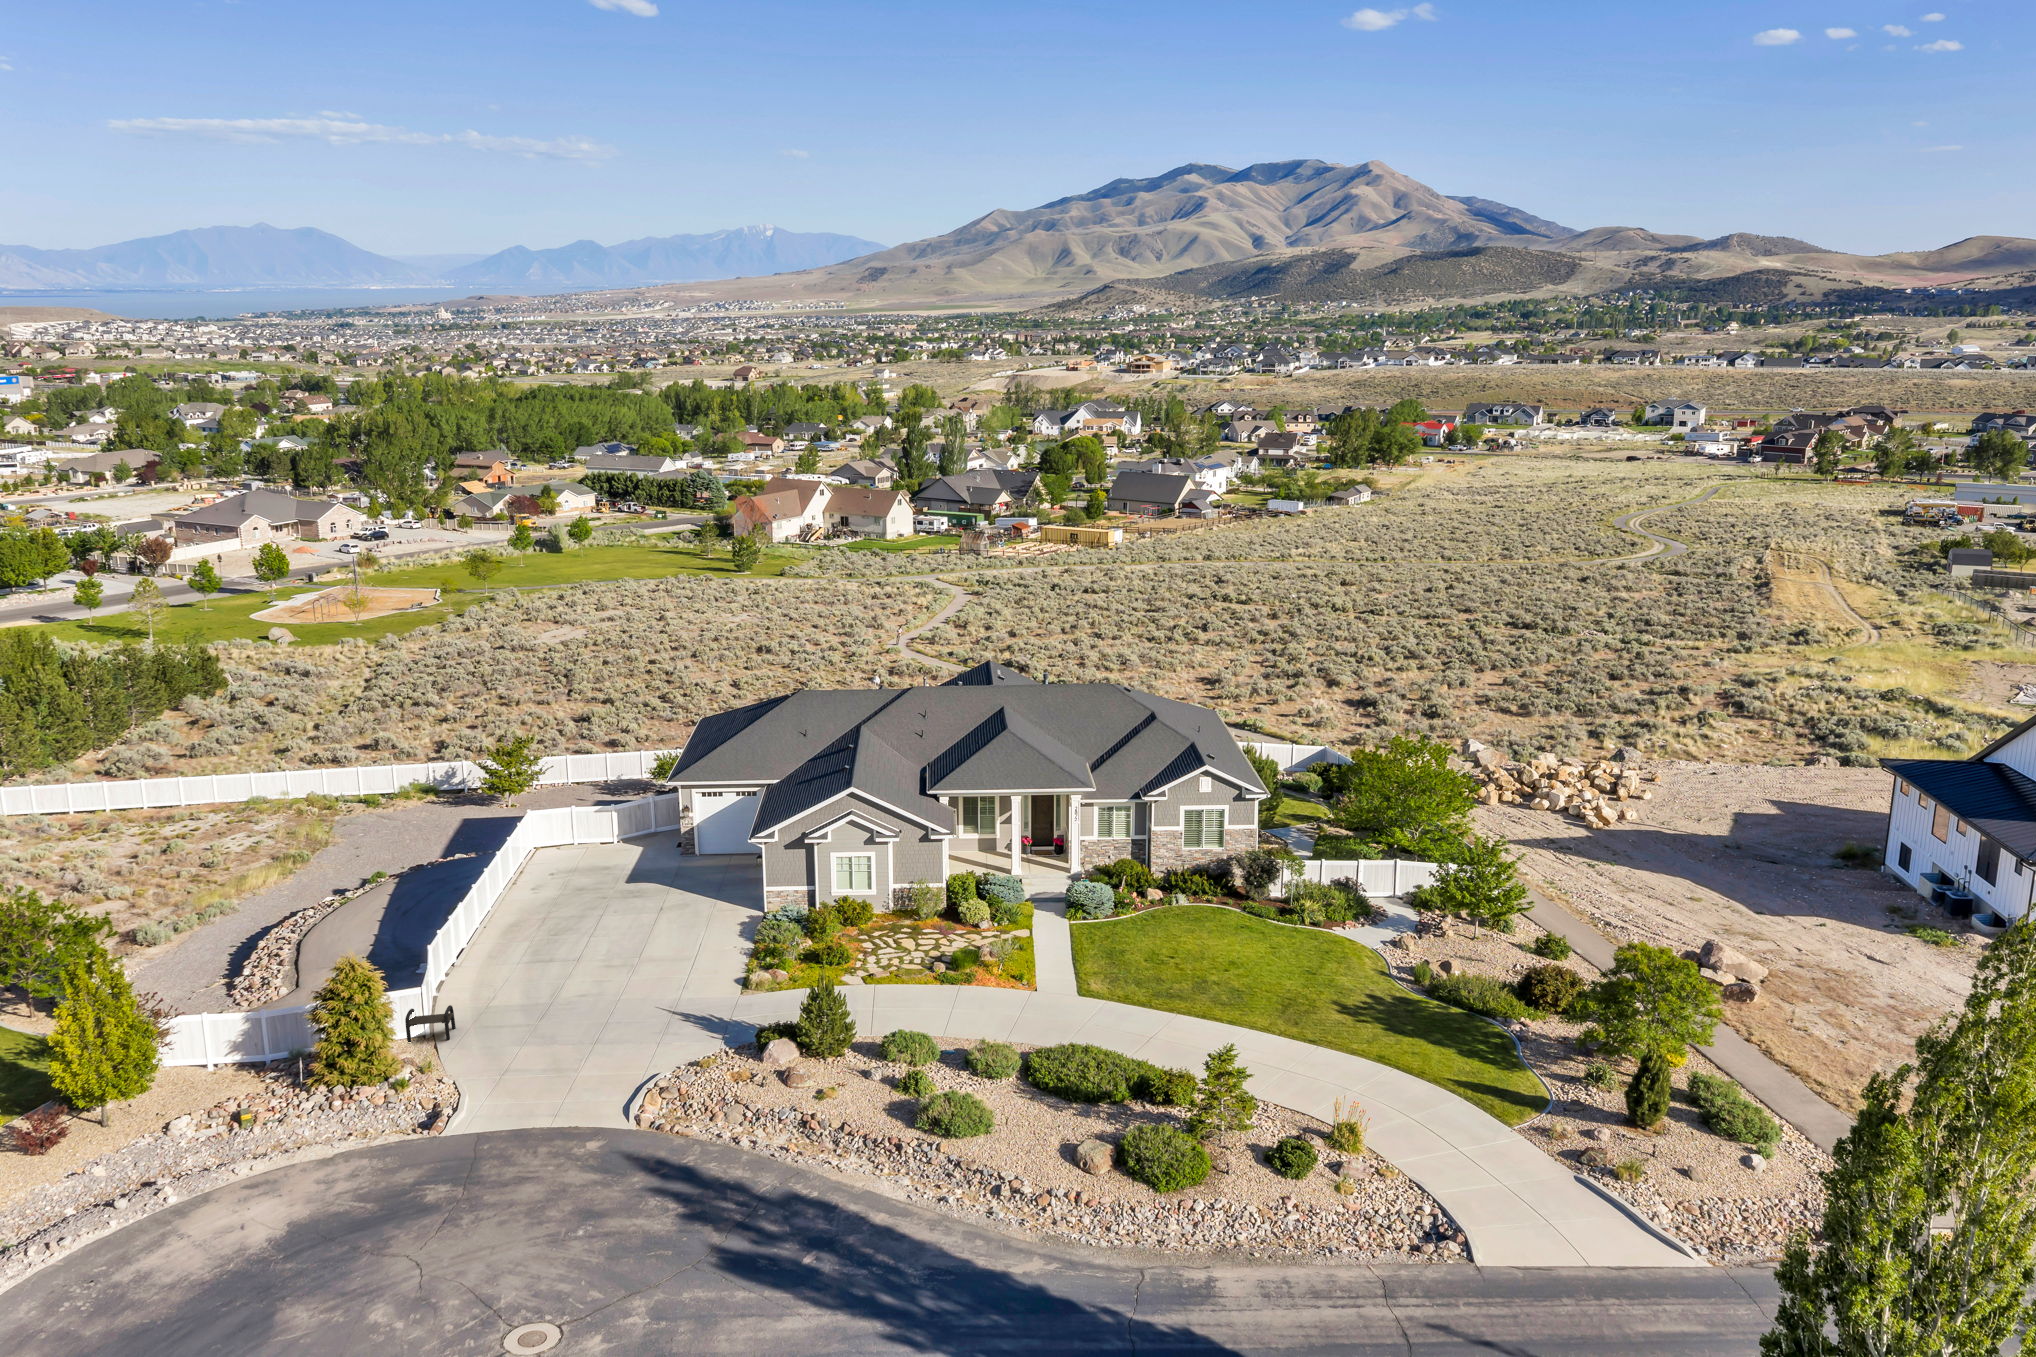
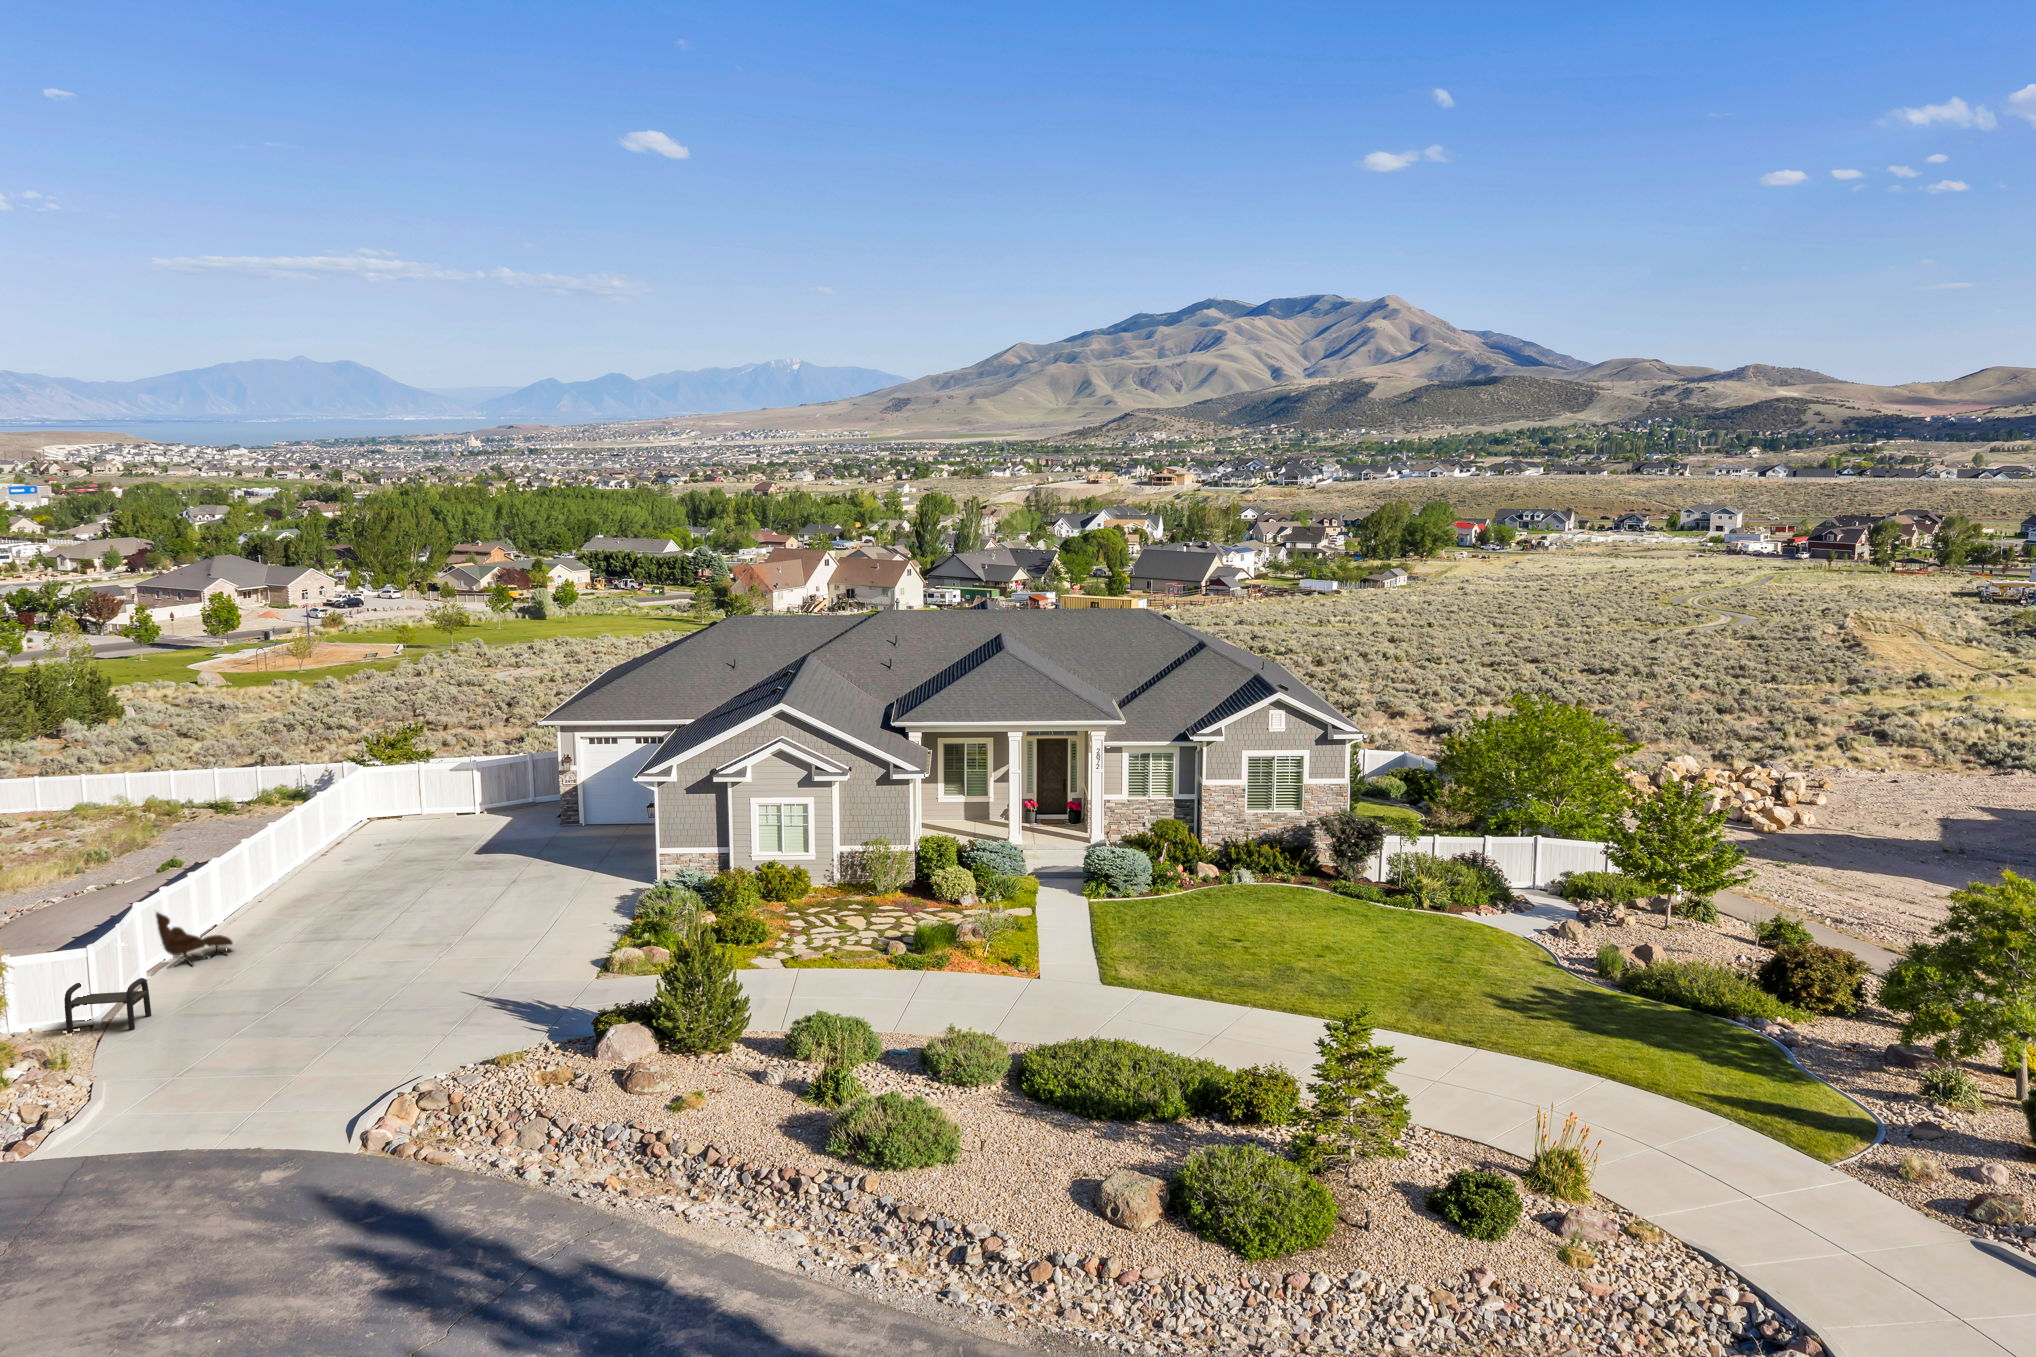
lounge chair: none [434,950,487,989] -> present [156,912,233,968]

